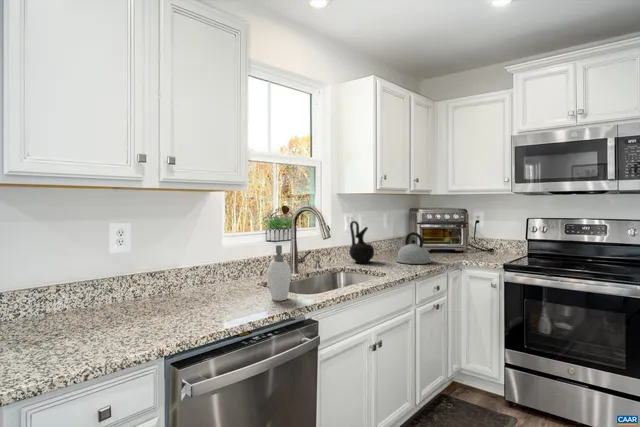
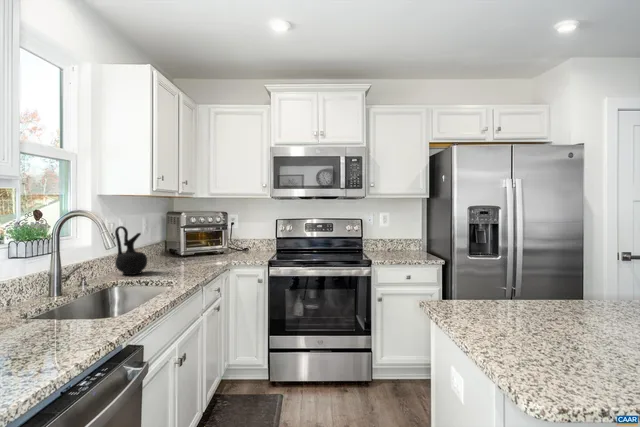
kettle: present [396,232,431,264] -> none [169,237,207,270]
soap dispenser: present [267,245,291,301] -> none [64,261,100,333]

